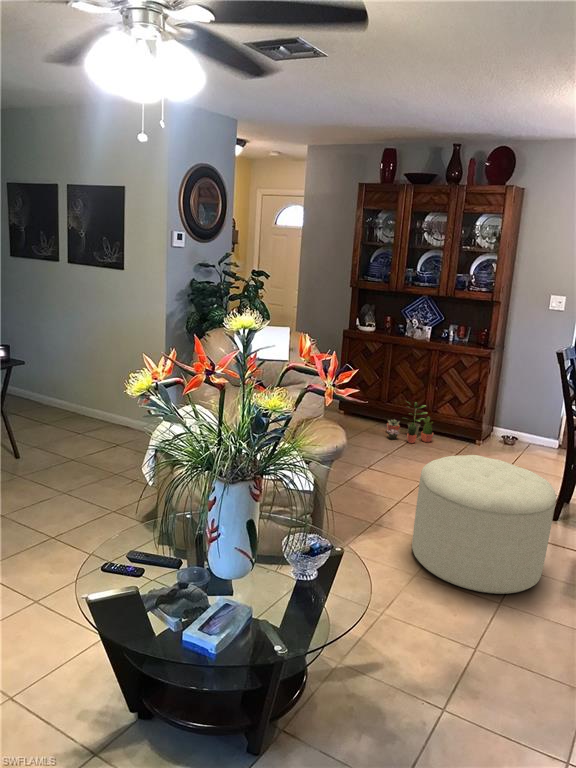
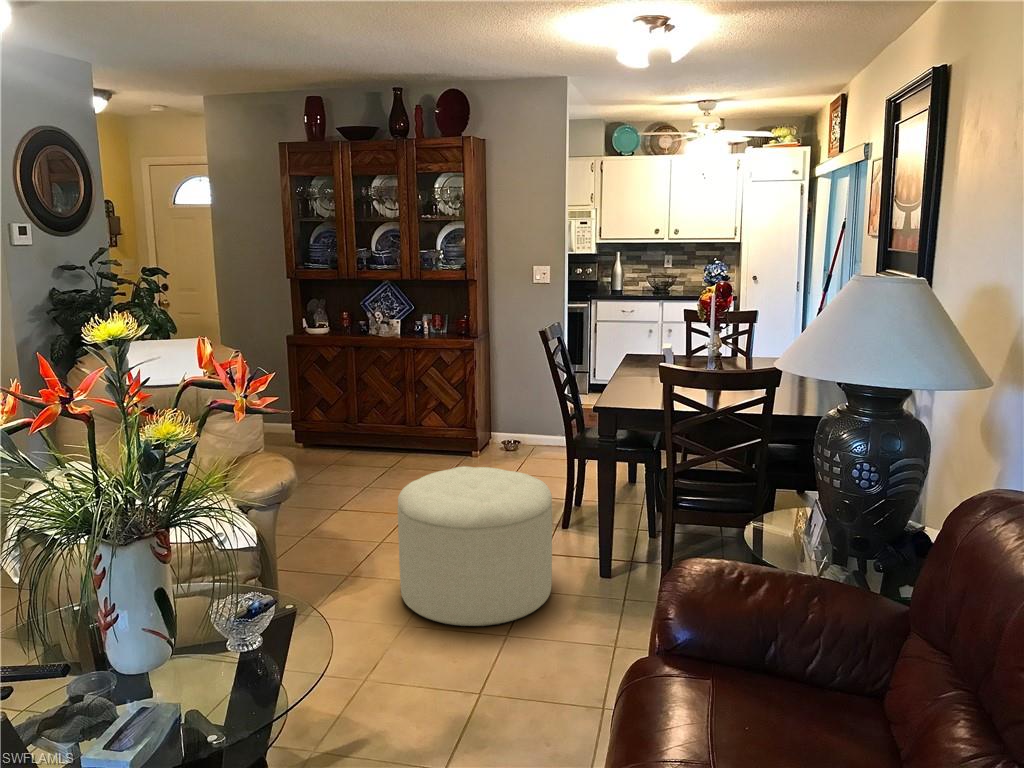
potted plant: present [387,402,433,443] -> none [362,417,422,470]

